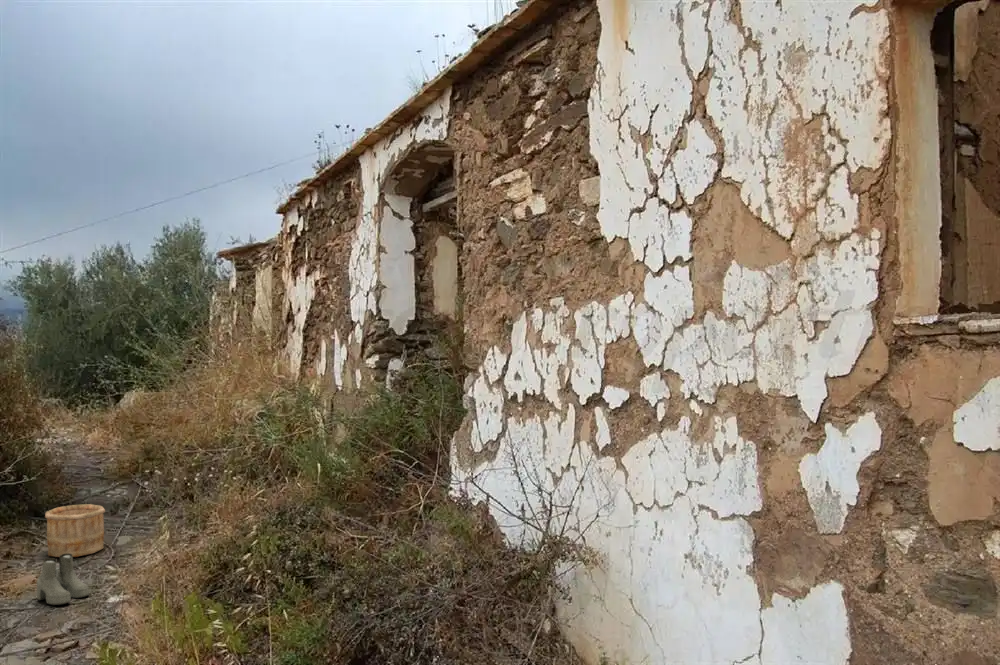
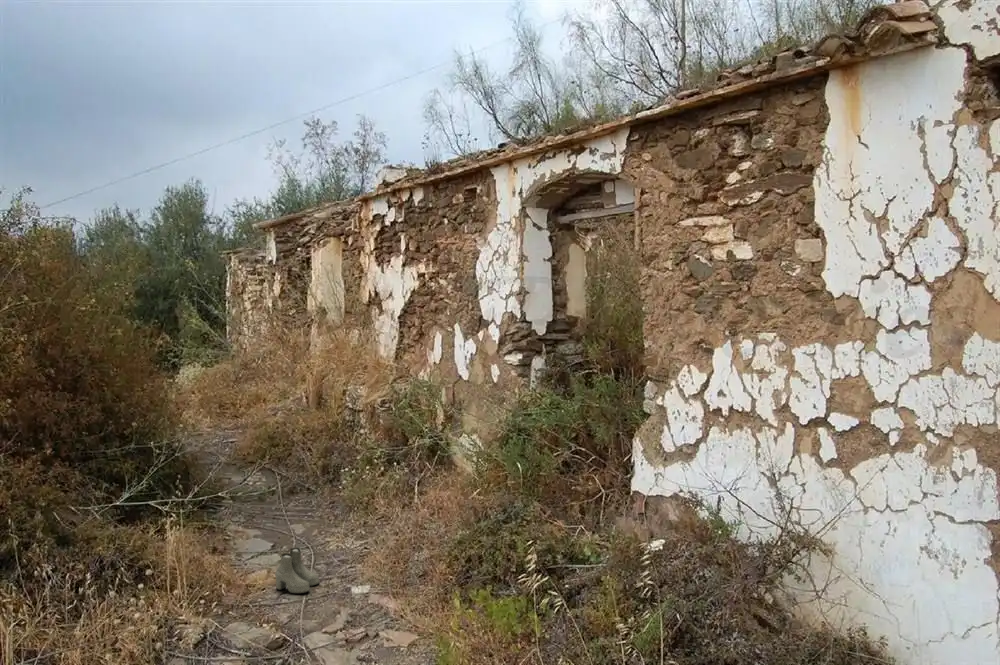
wooden bucket: present [45,504,105,557] -> none [238,497,290,547]

